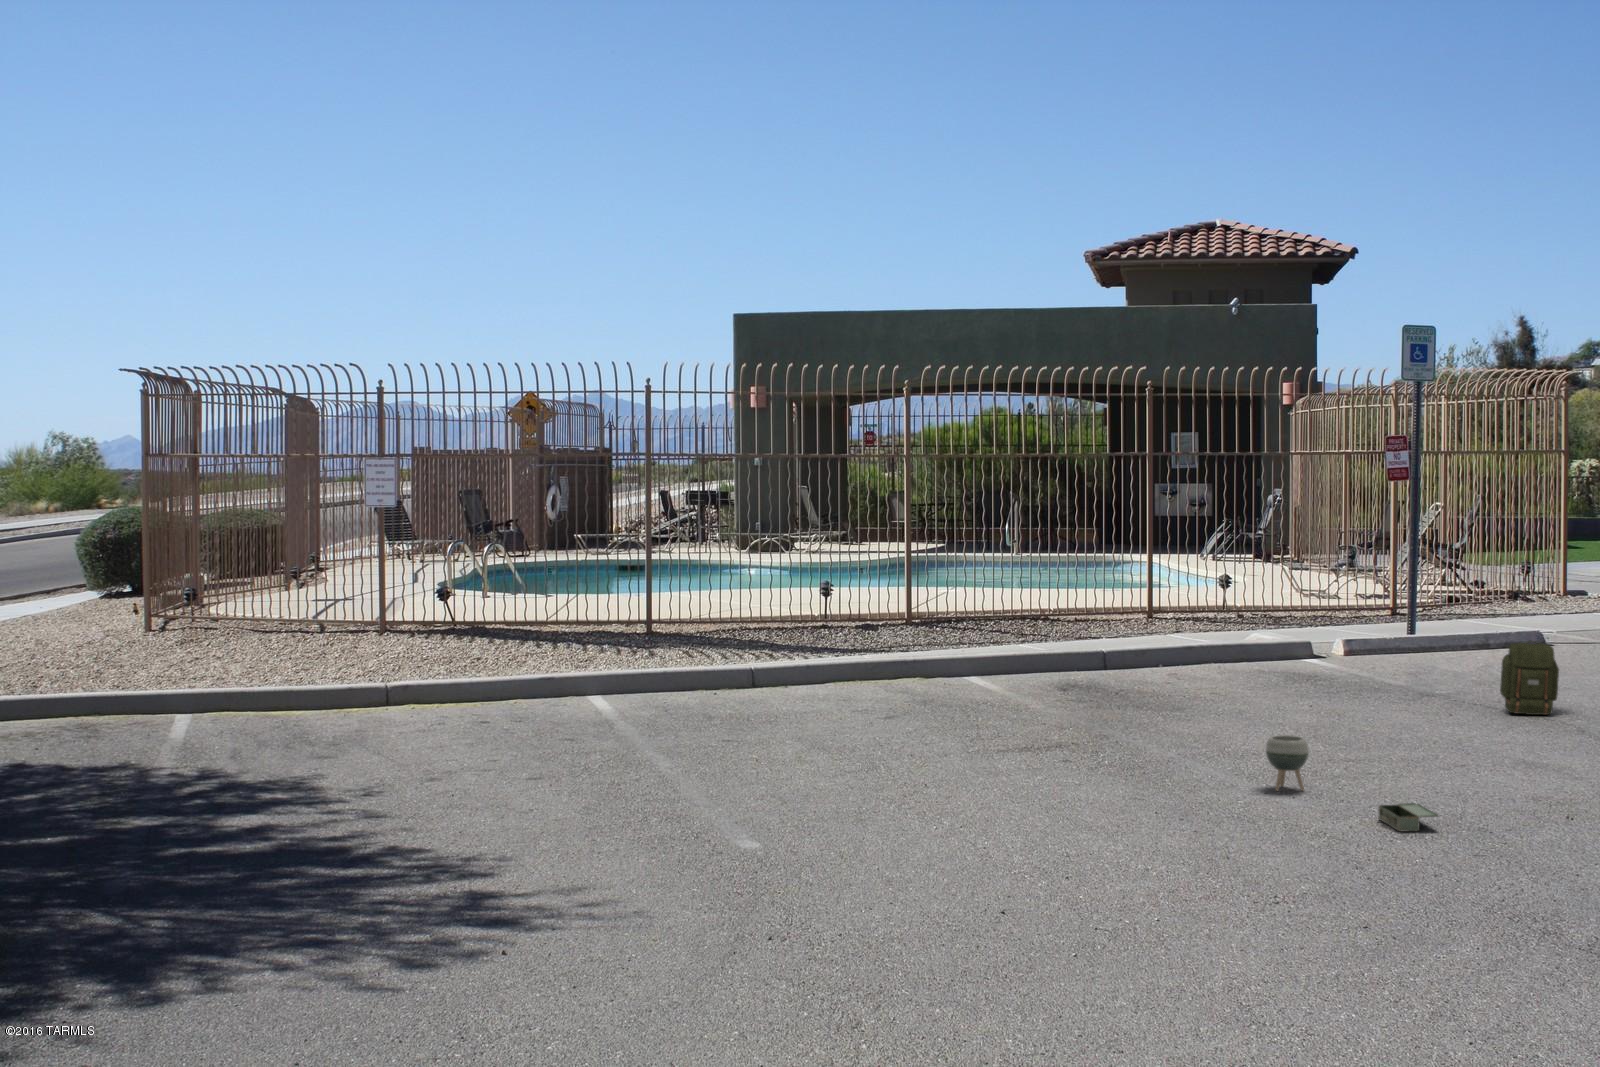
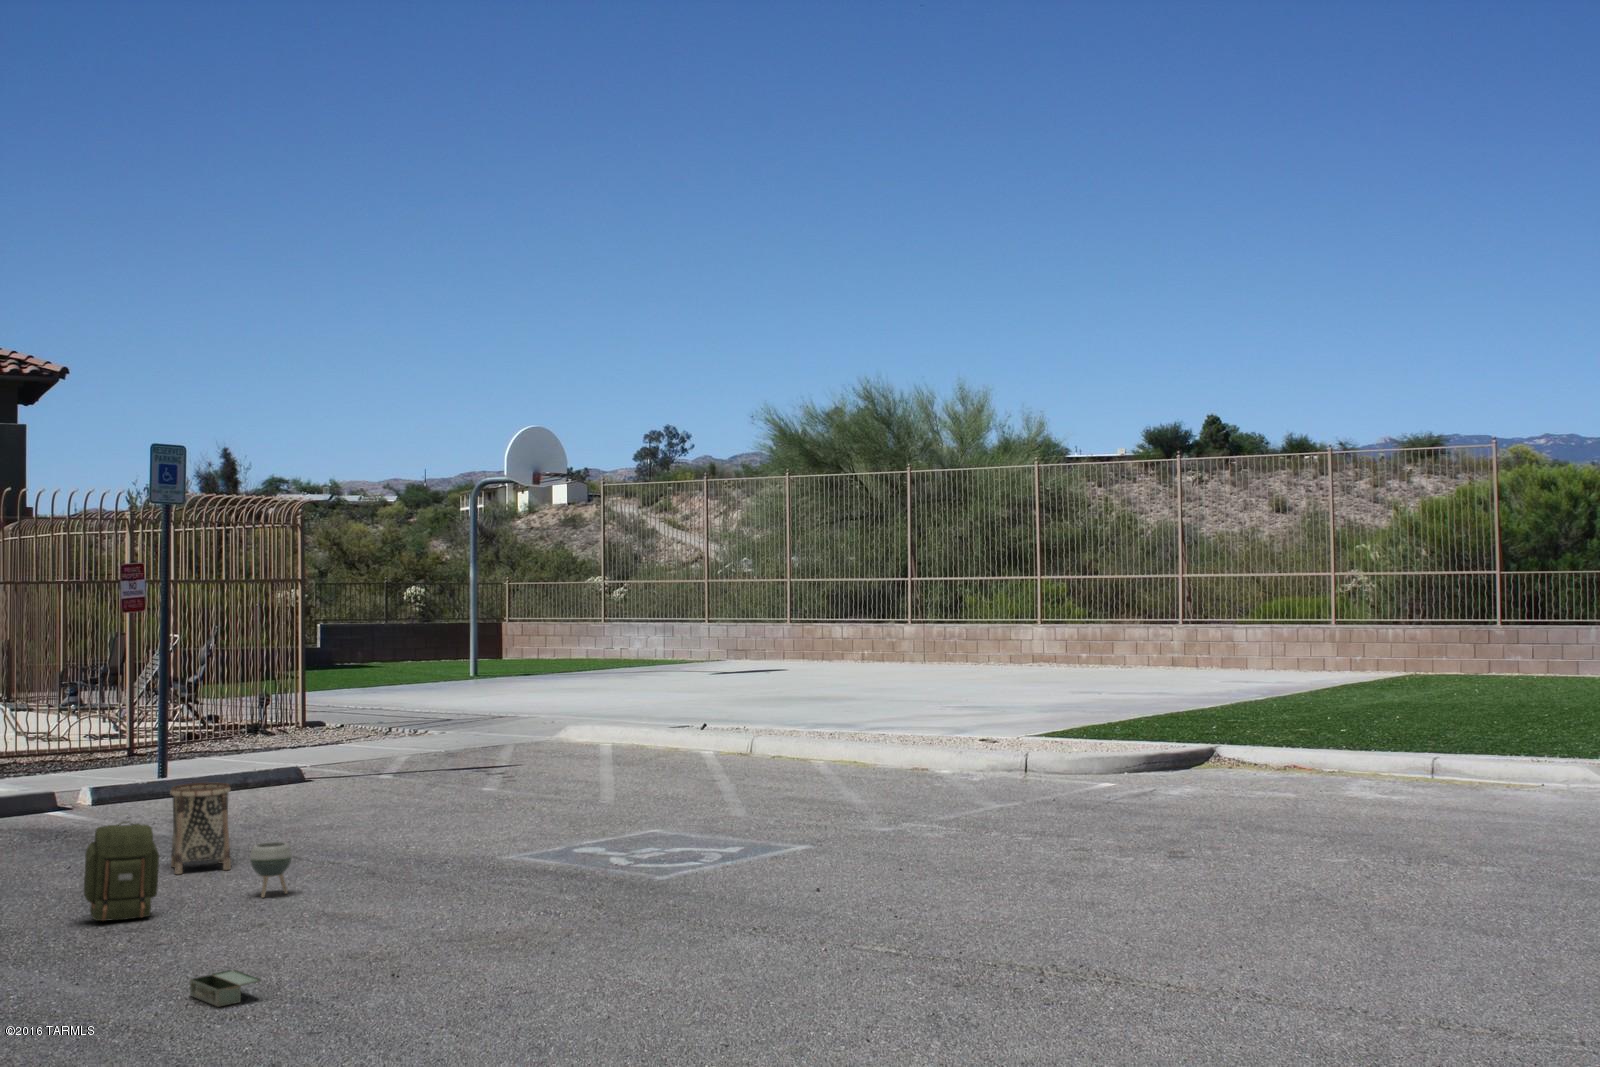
basket: none [1395,642,1450,723] -> present [170,783,231,874]
backpack: present [1500,642,1559,715] -> present [84,822,159,921]
planter: present [1266,735,1309,791] -> present [250,842,292,897]

